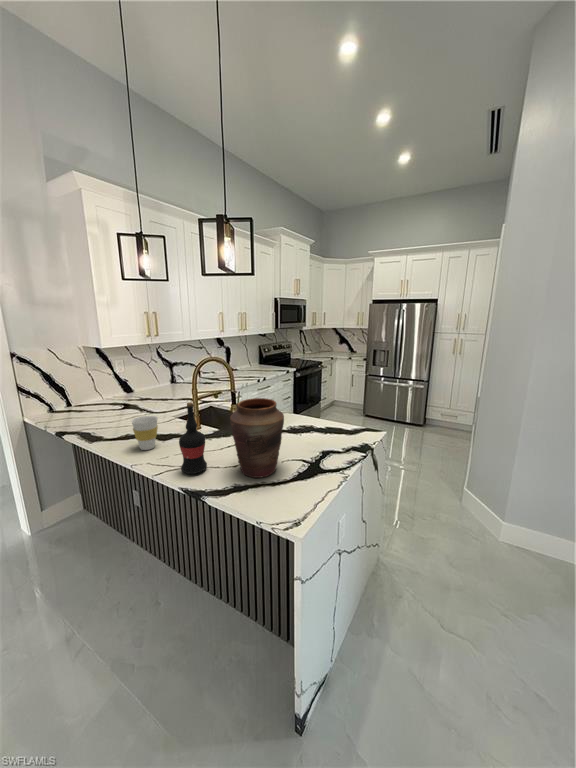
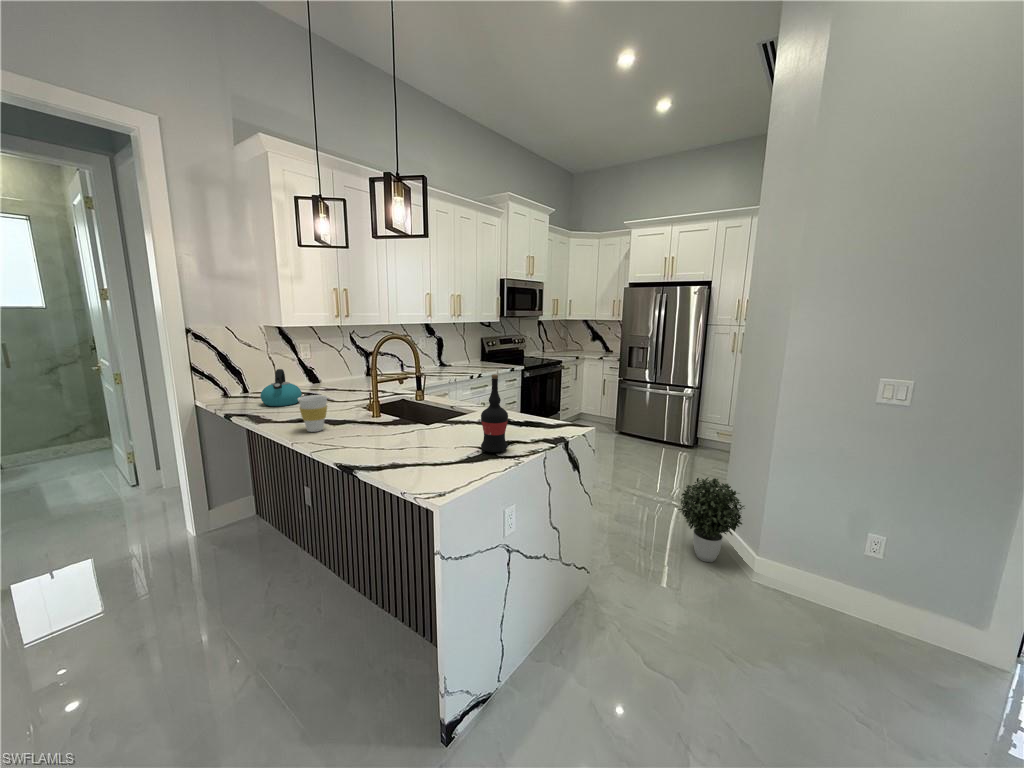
kettle: none [87,387,124,421] -> present [260,369,302,406]
vase: present [230,398,284,478] -> none [393,373,454,458]
wine bottle: present [179,402,207,474] -> present [481,374,508,452]
potted plant: none [436,460,492,527] -> present [678,477,745,562]

